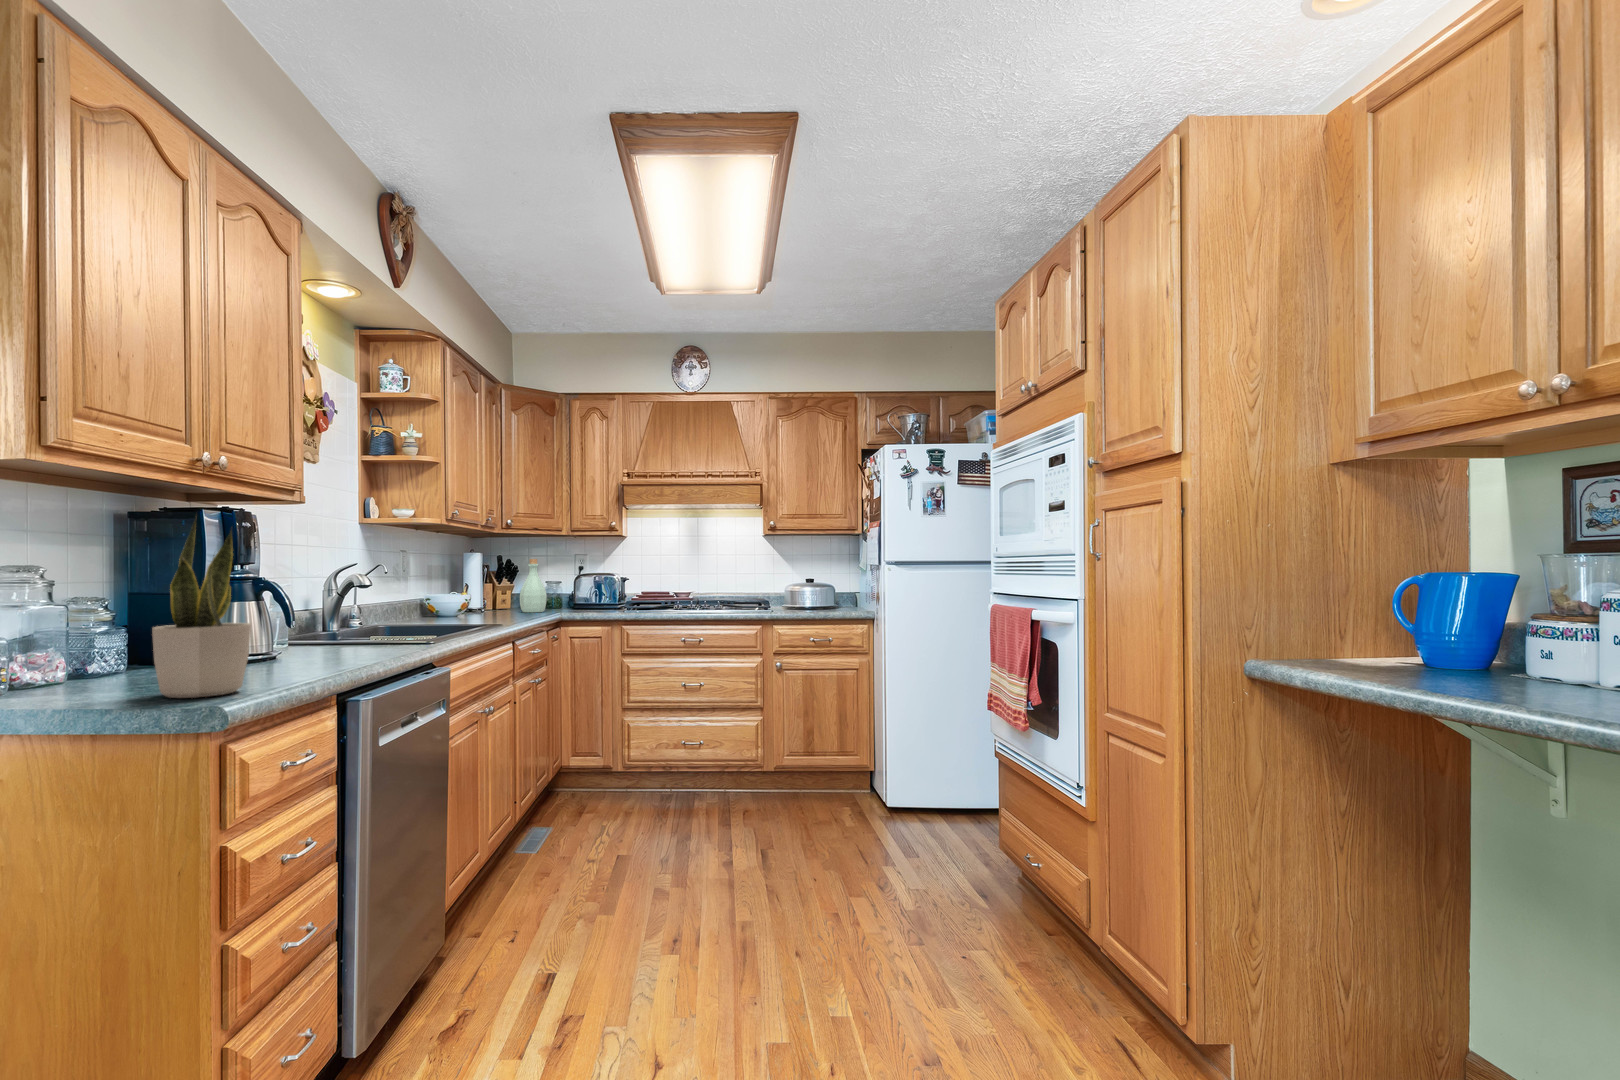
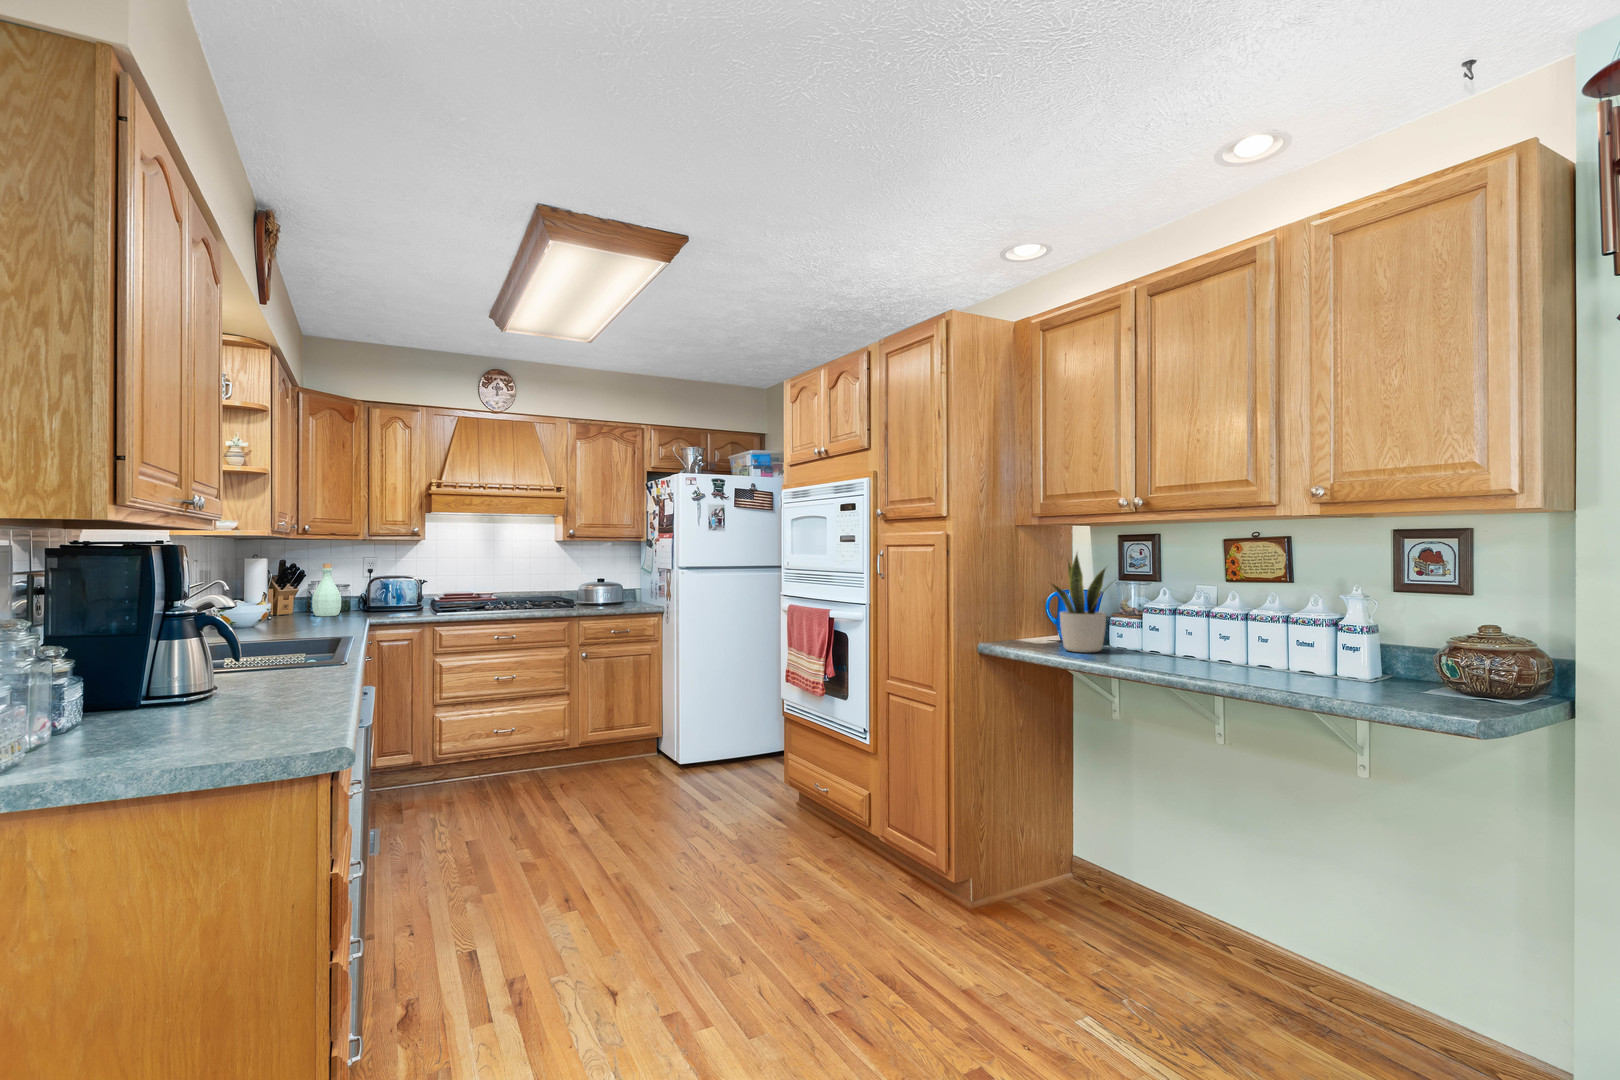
potted plant: present [152,521,251,698] -> present [1052,553,1109,653]

